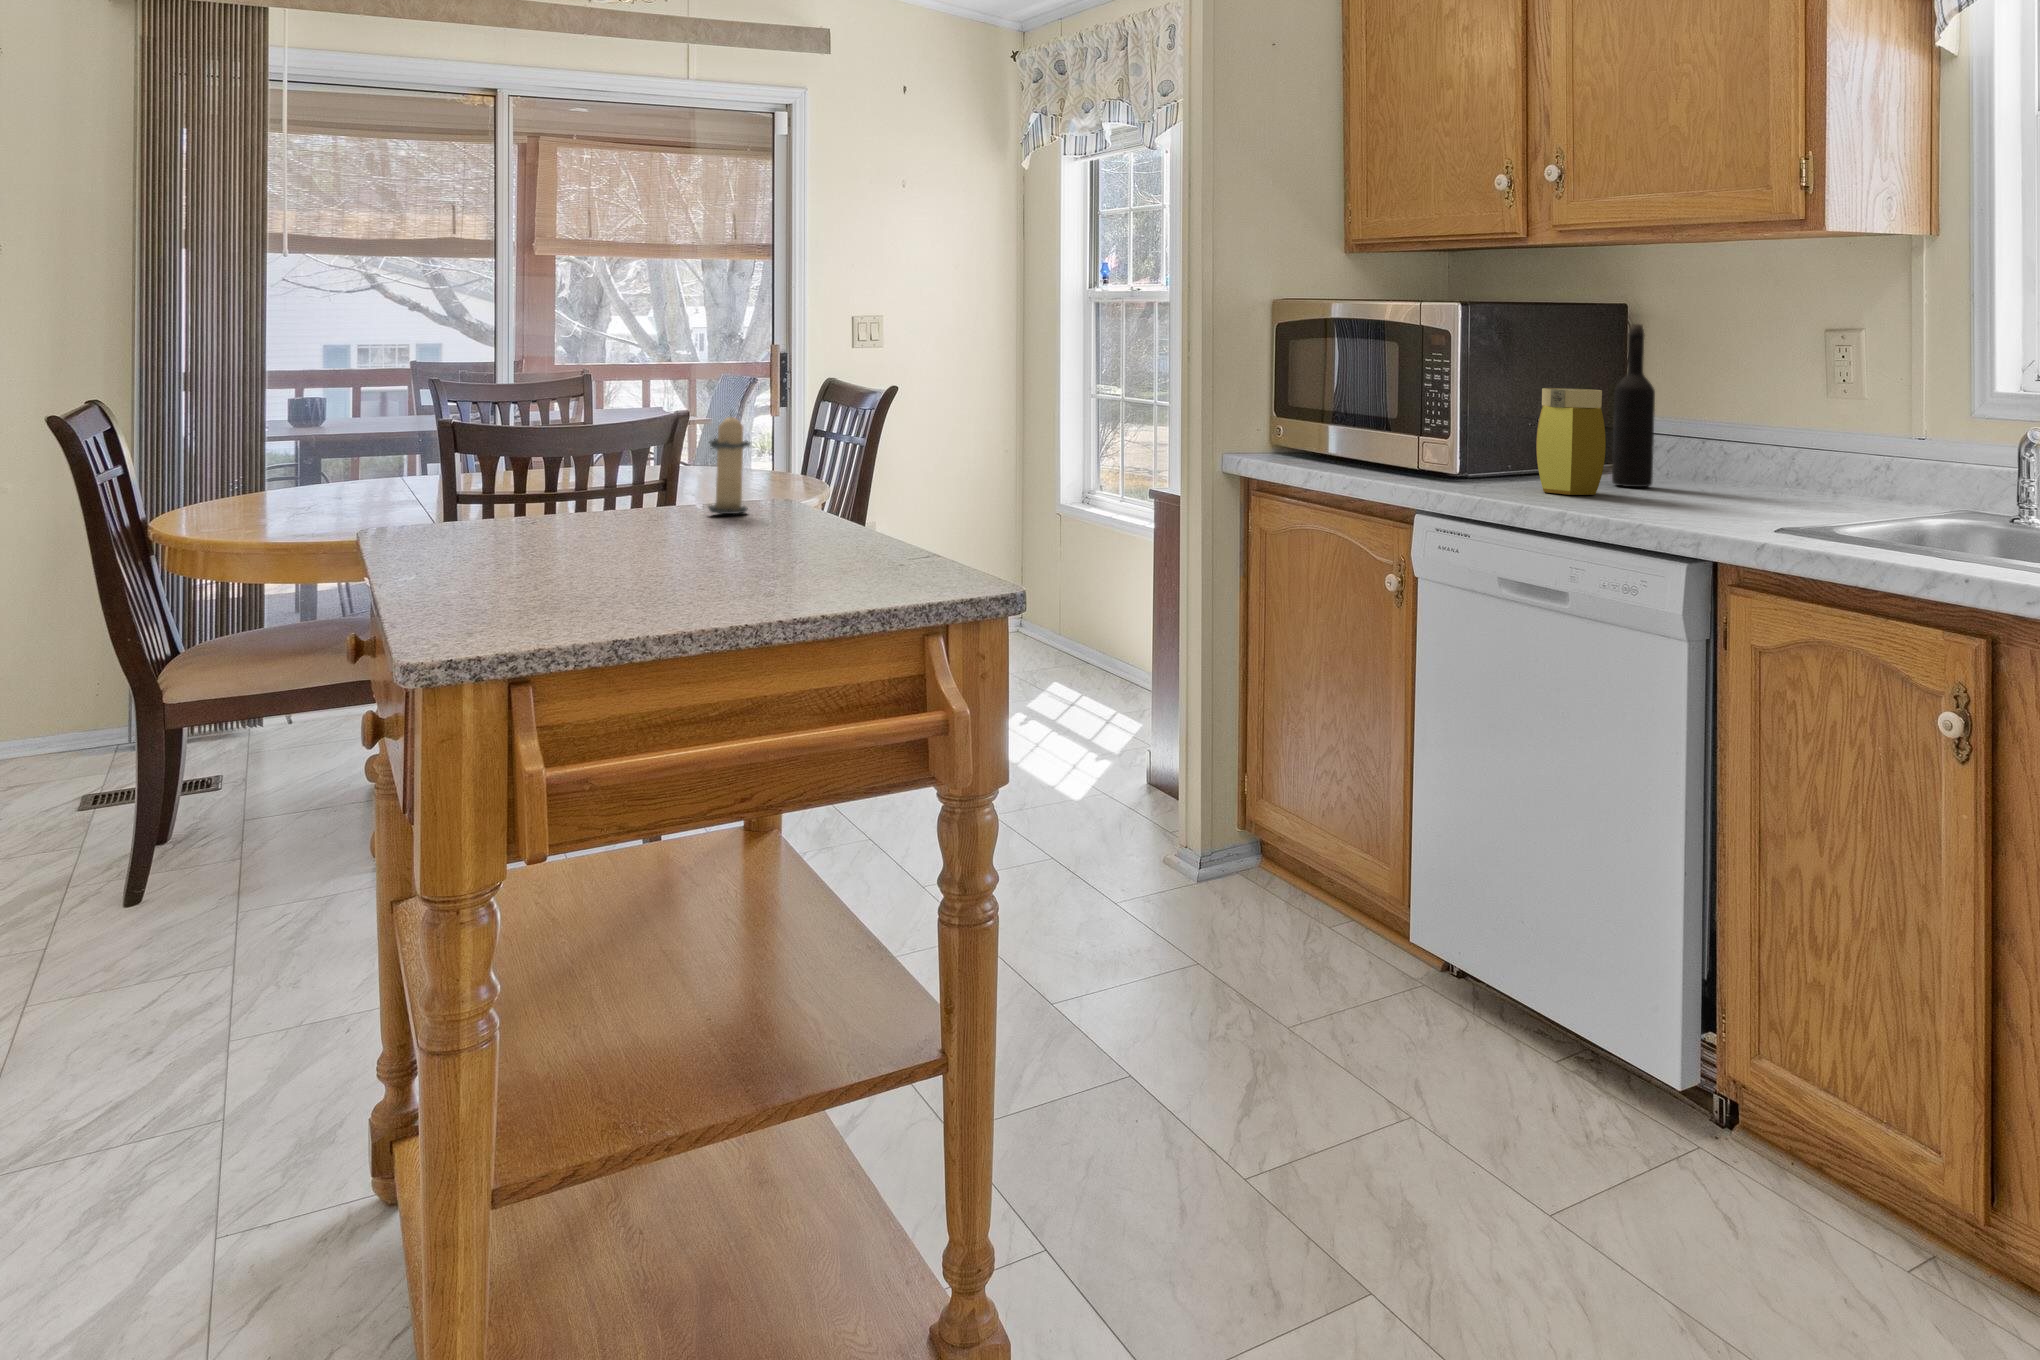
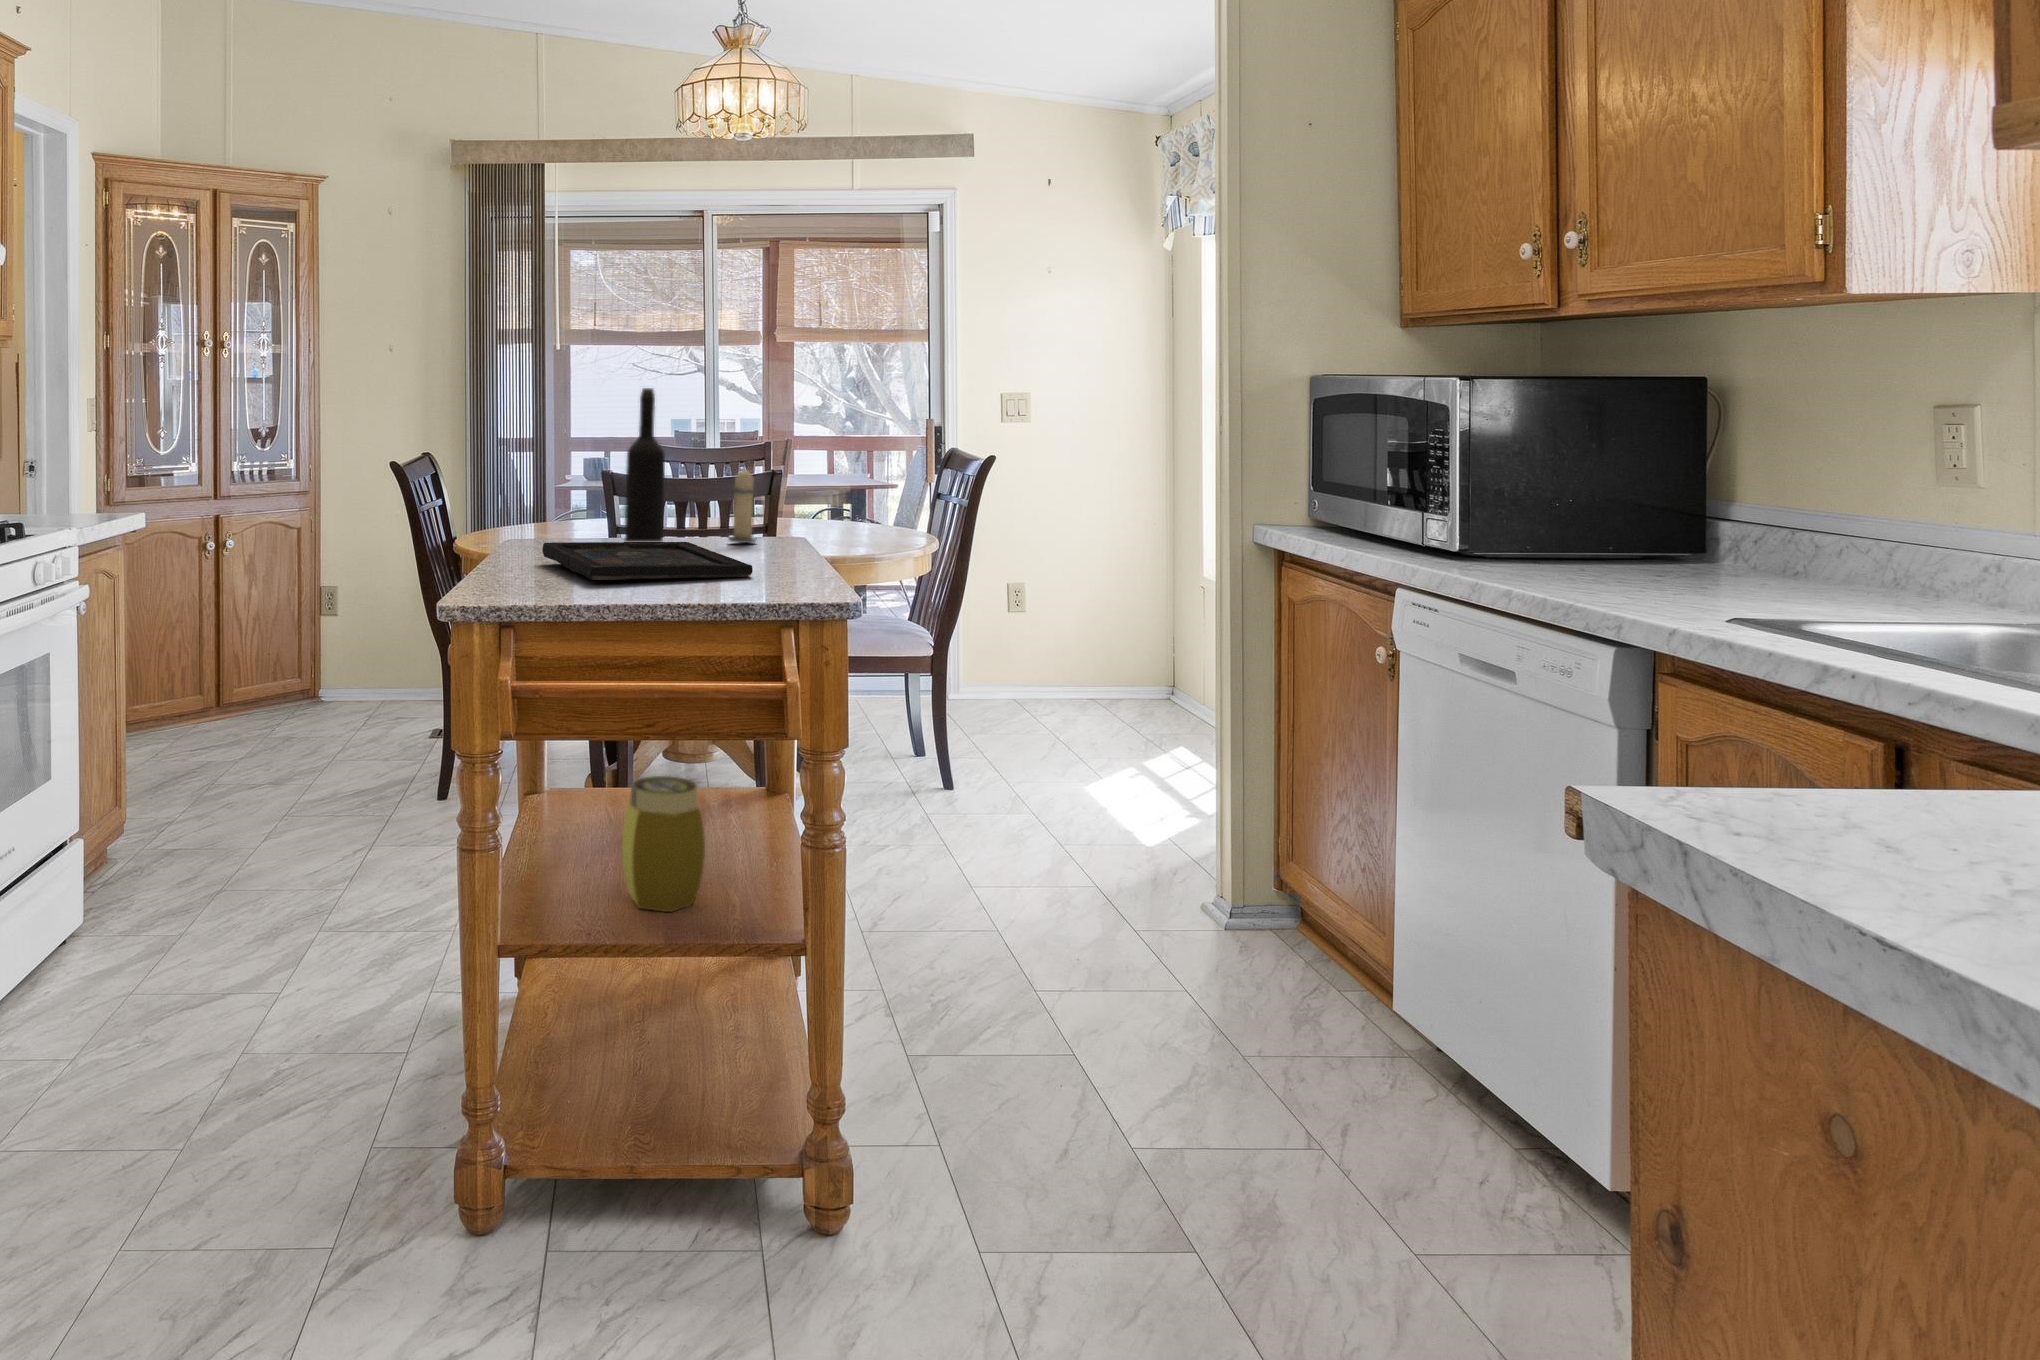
wine bottle: present [1612,324,1655,487] -> present [625,388,665,542]
jar: present [1536,388,1606,495] -> present [622,776,705,912]
tray: none [475,519,836,591] -> present [542,542,753,580]

